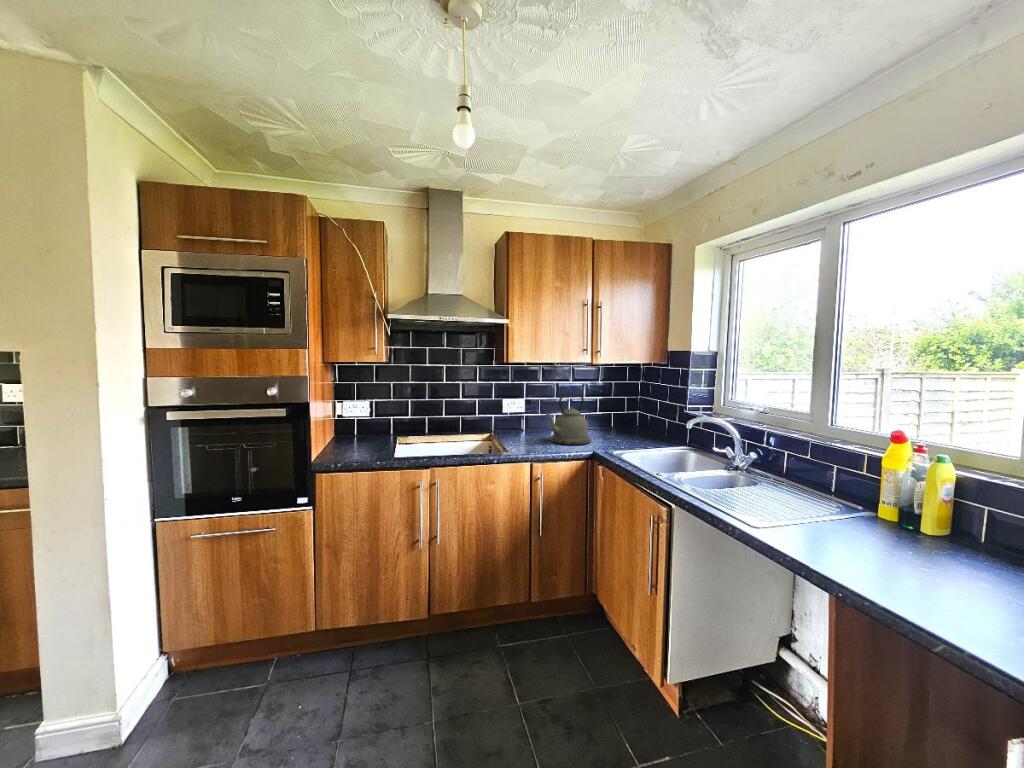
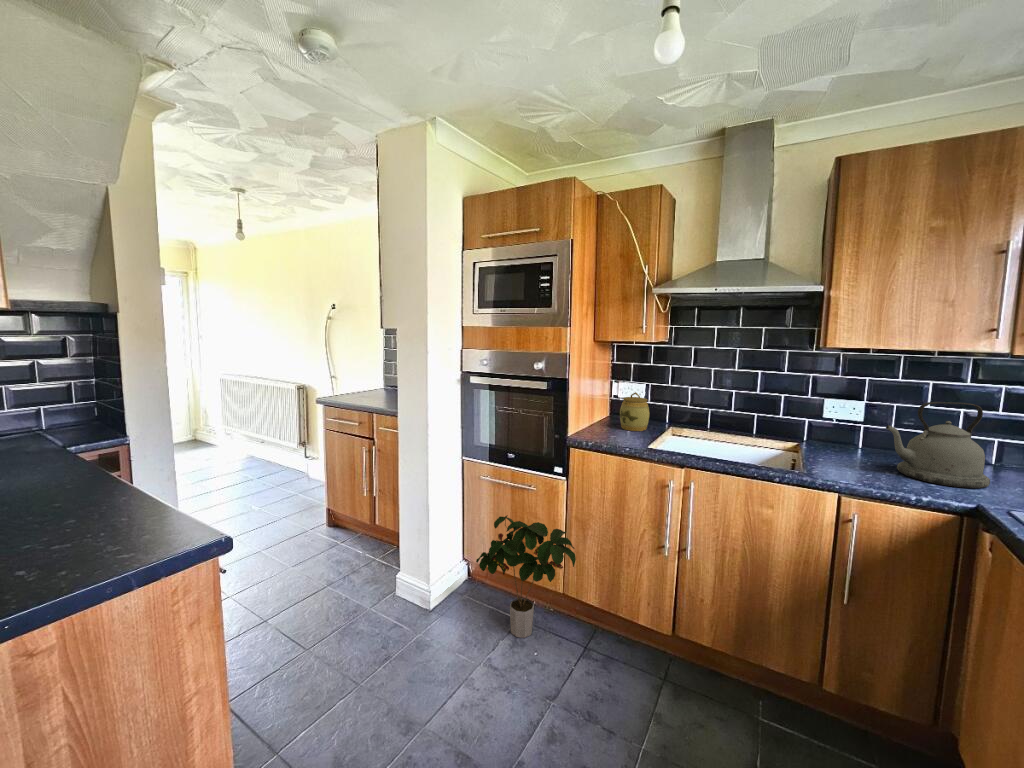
jar: none [351,409,380,446] -> present [620,392,650,431]
potted plant: none [197,560,336,703] -> present [476,515,576,638]

